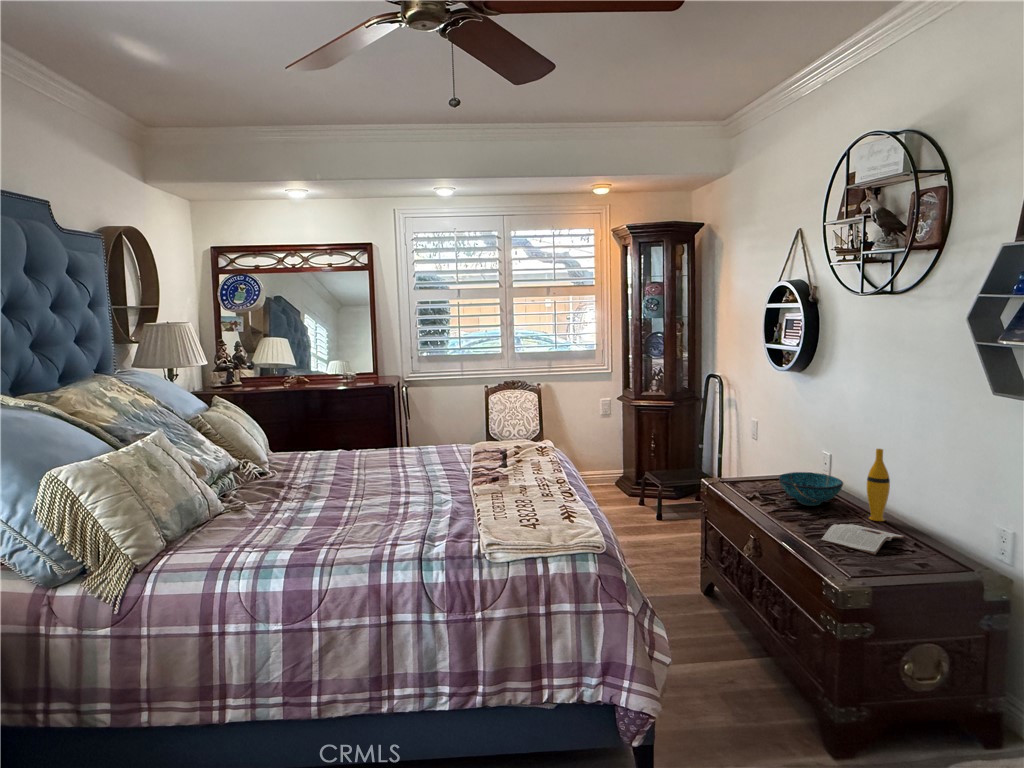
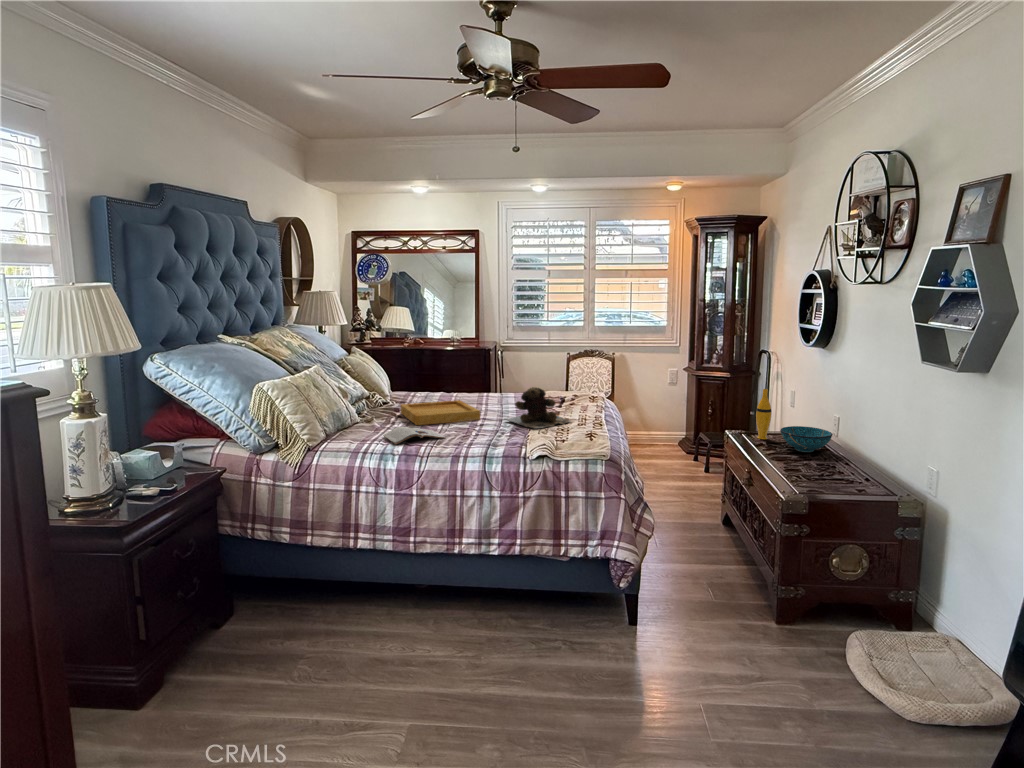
teddy bear: none [436,444,528,504] -> present [506,387,571,428]
vase: present [867,449,890,521] -> present [756,389,772,439]
tray: none [285,464,401,509] -> present [401,400,480,425]
magazine: present [821,524,904,555] -> present [383,427,446,444]

